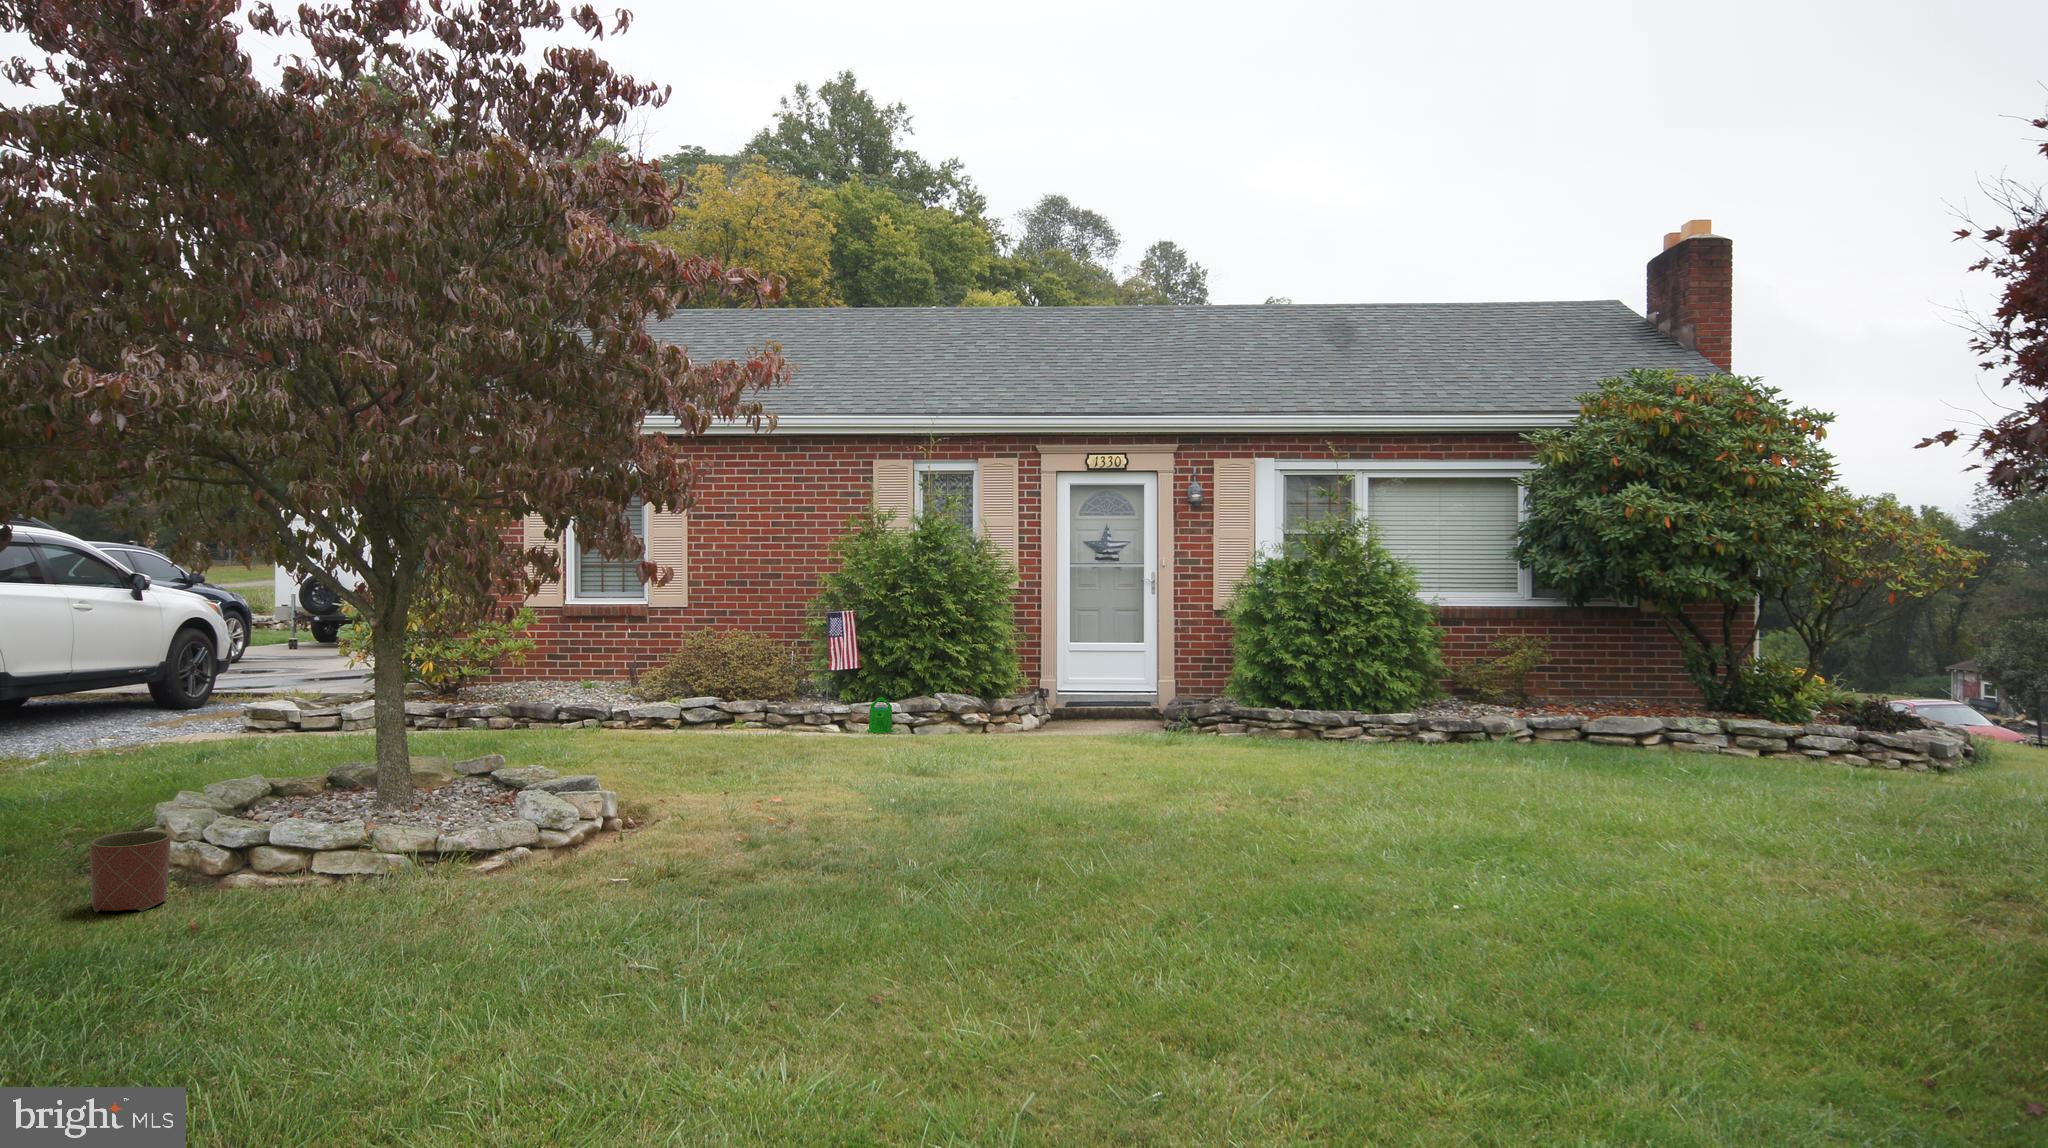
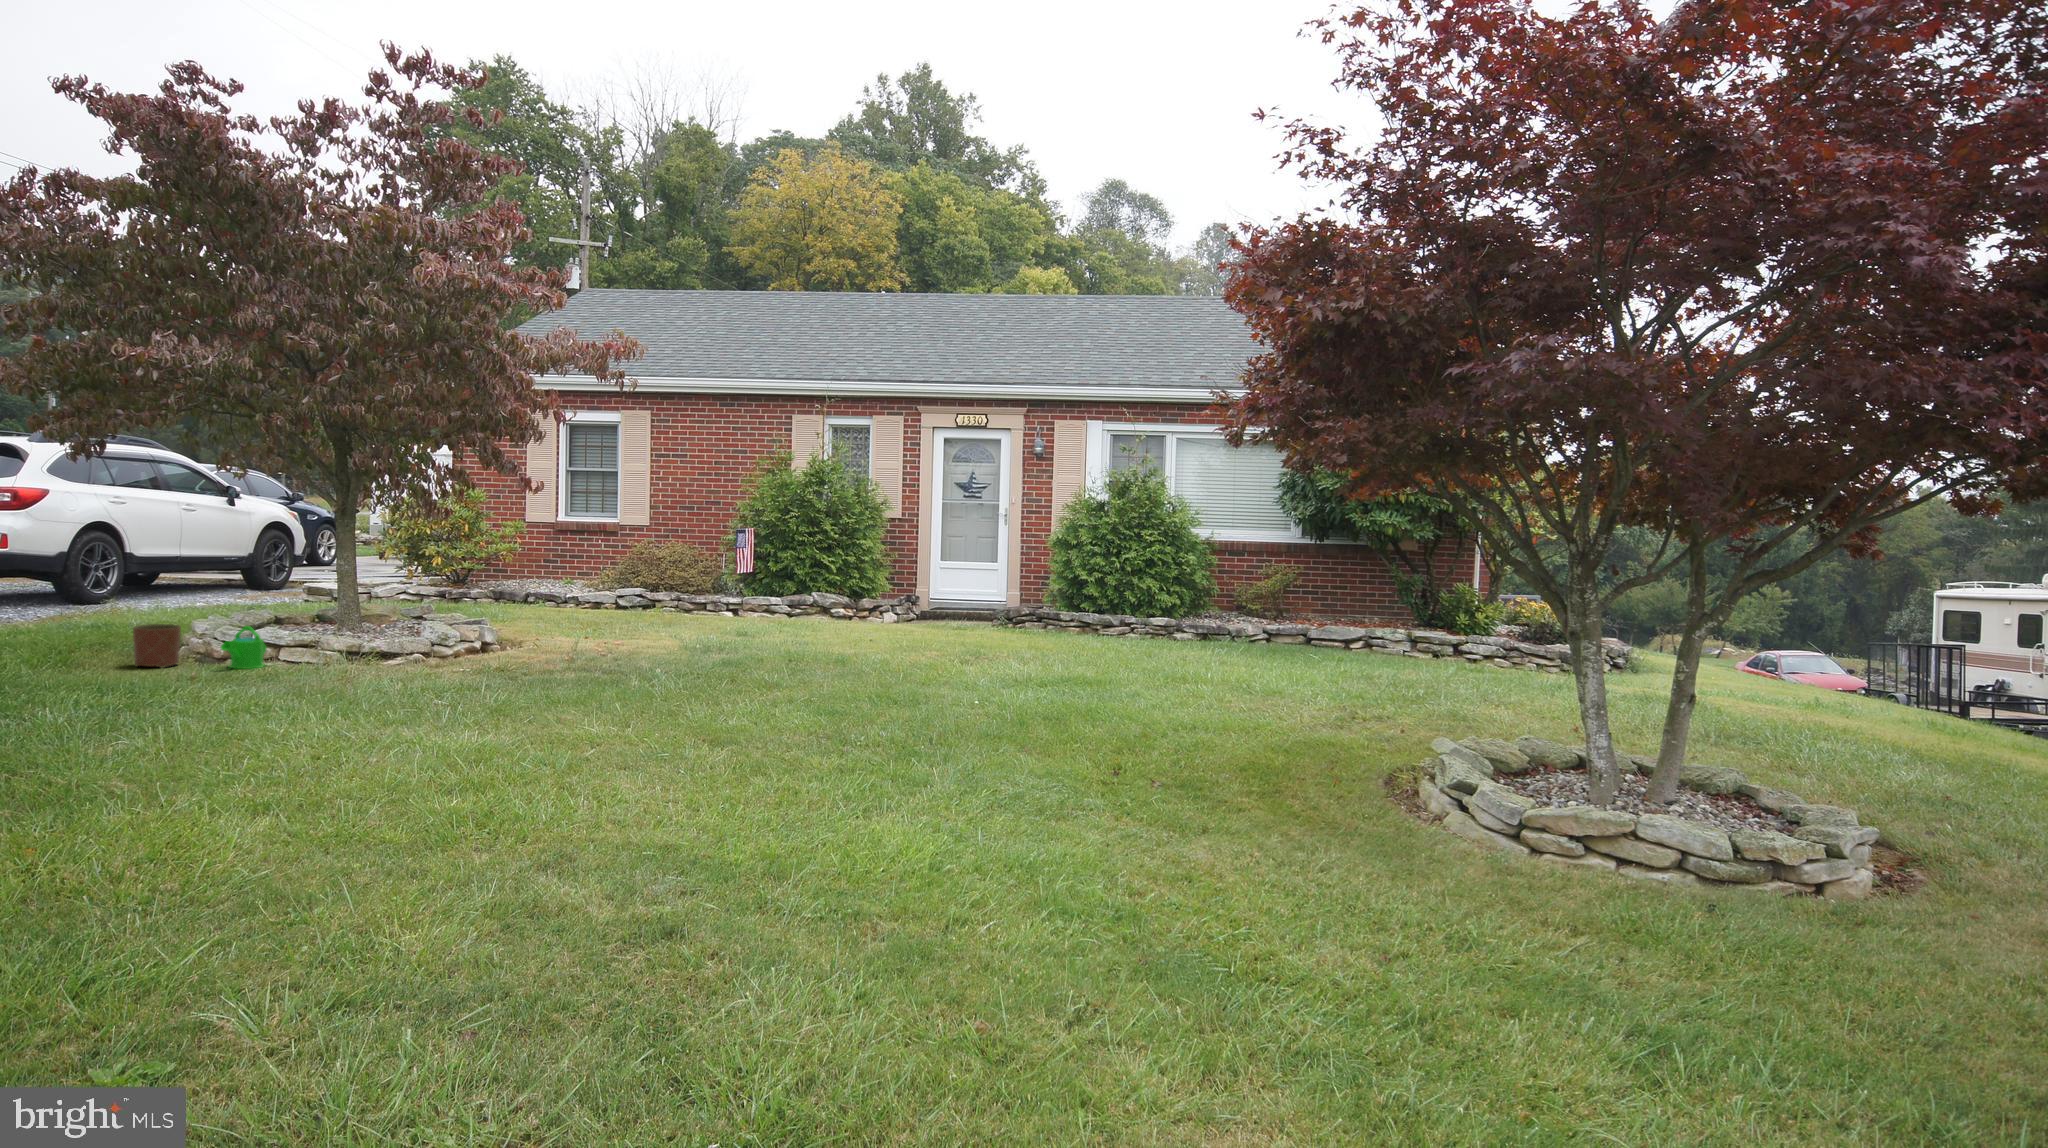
watering can: present [868,697,892,733] -> present [221,626,267,669]

